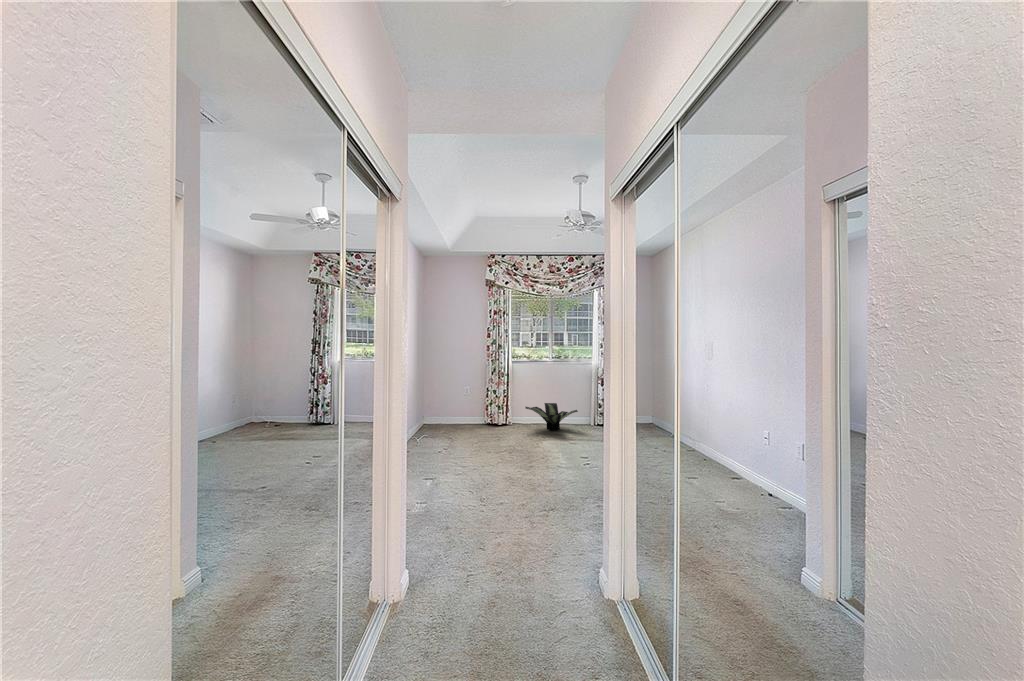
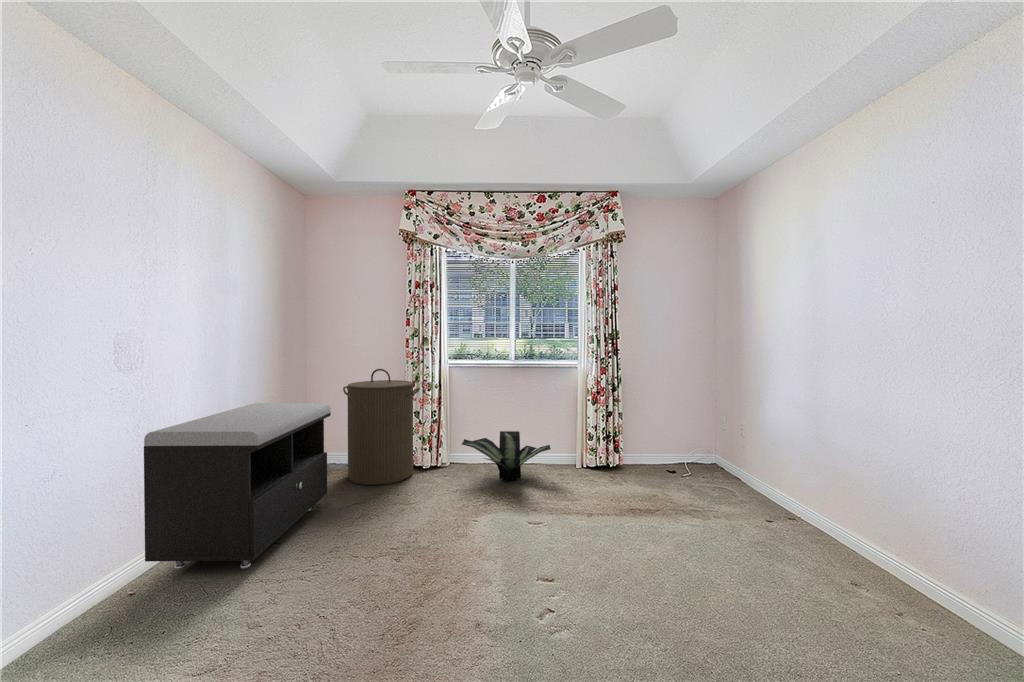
laundry hamper: none [452,364,499,432] -> present [343,369,420,485]
storage bench: none [398,382,458,457] -> present [144,403,331,569]

